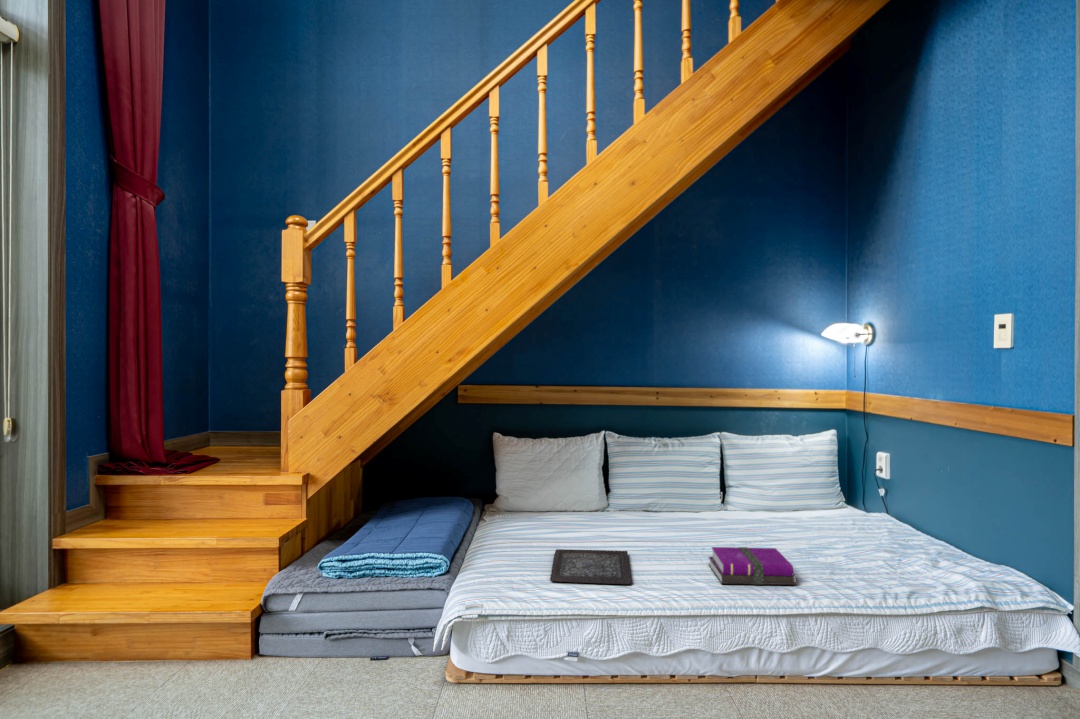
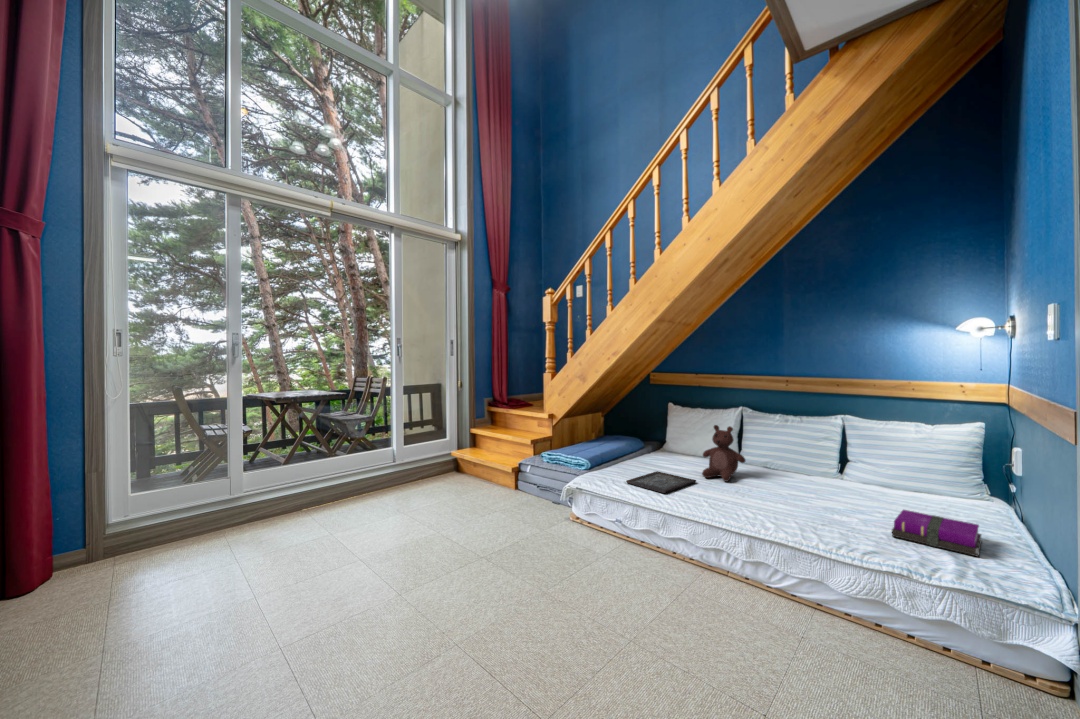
teddy bear: none [601,462,662,544] -> present [702,425,745,482]
notebook: present [709,547,796,585] -> present [892,510,981,557]

